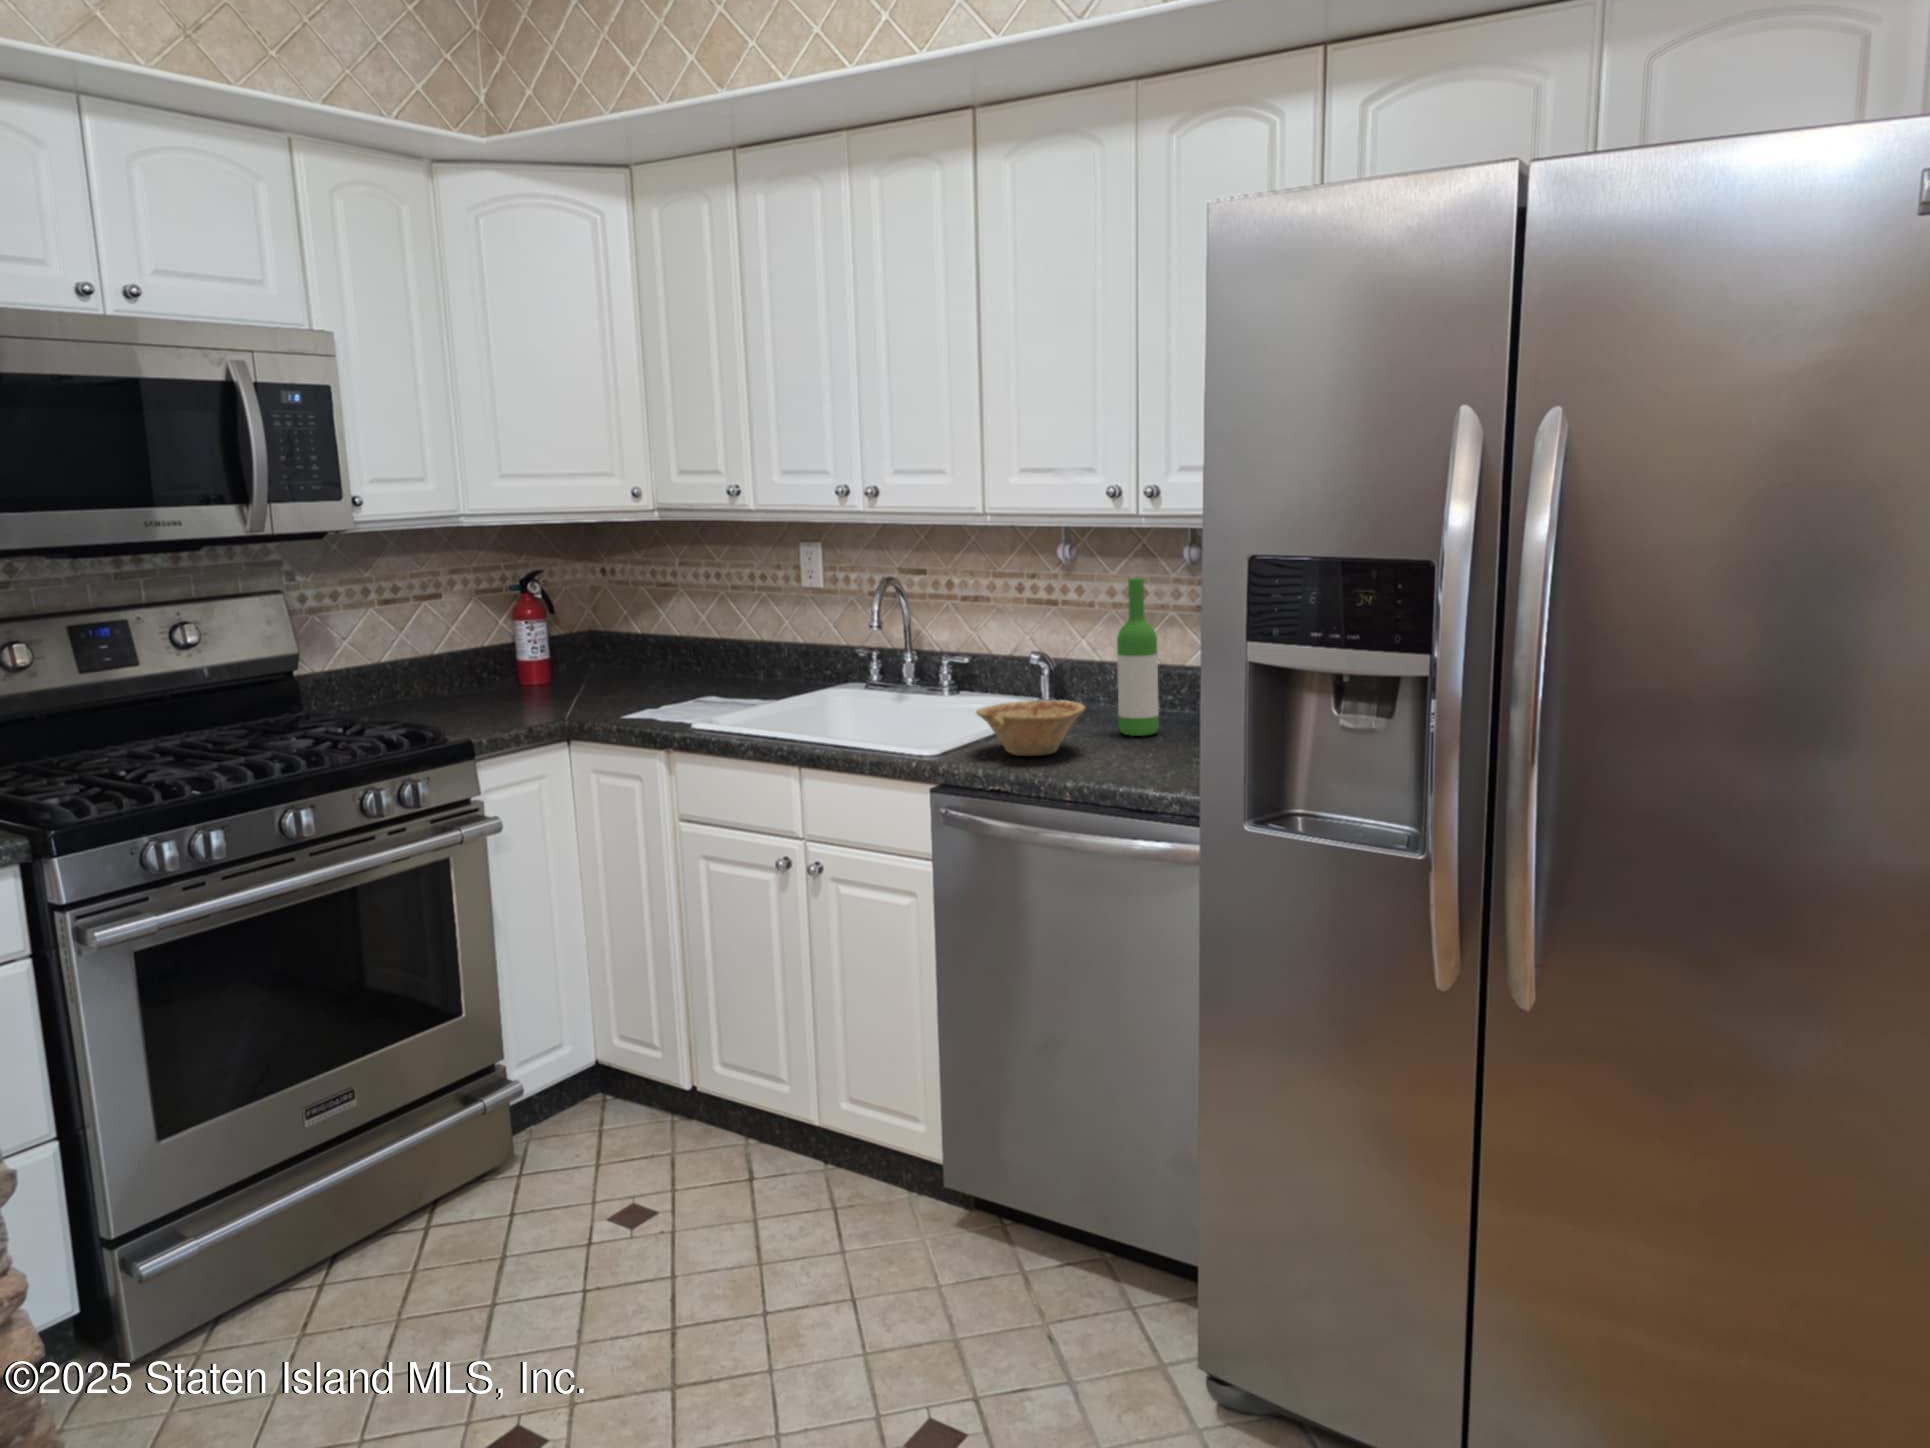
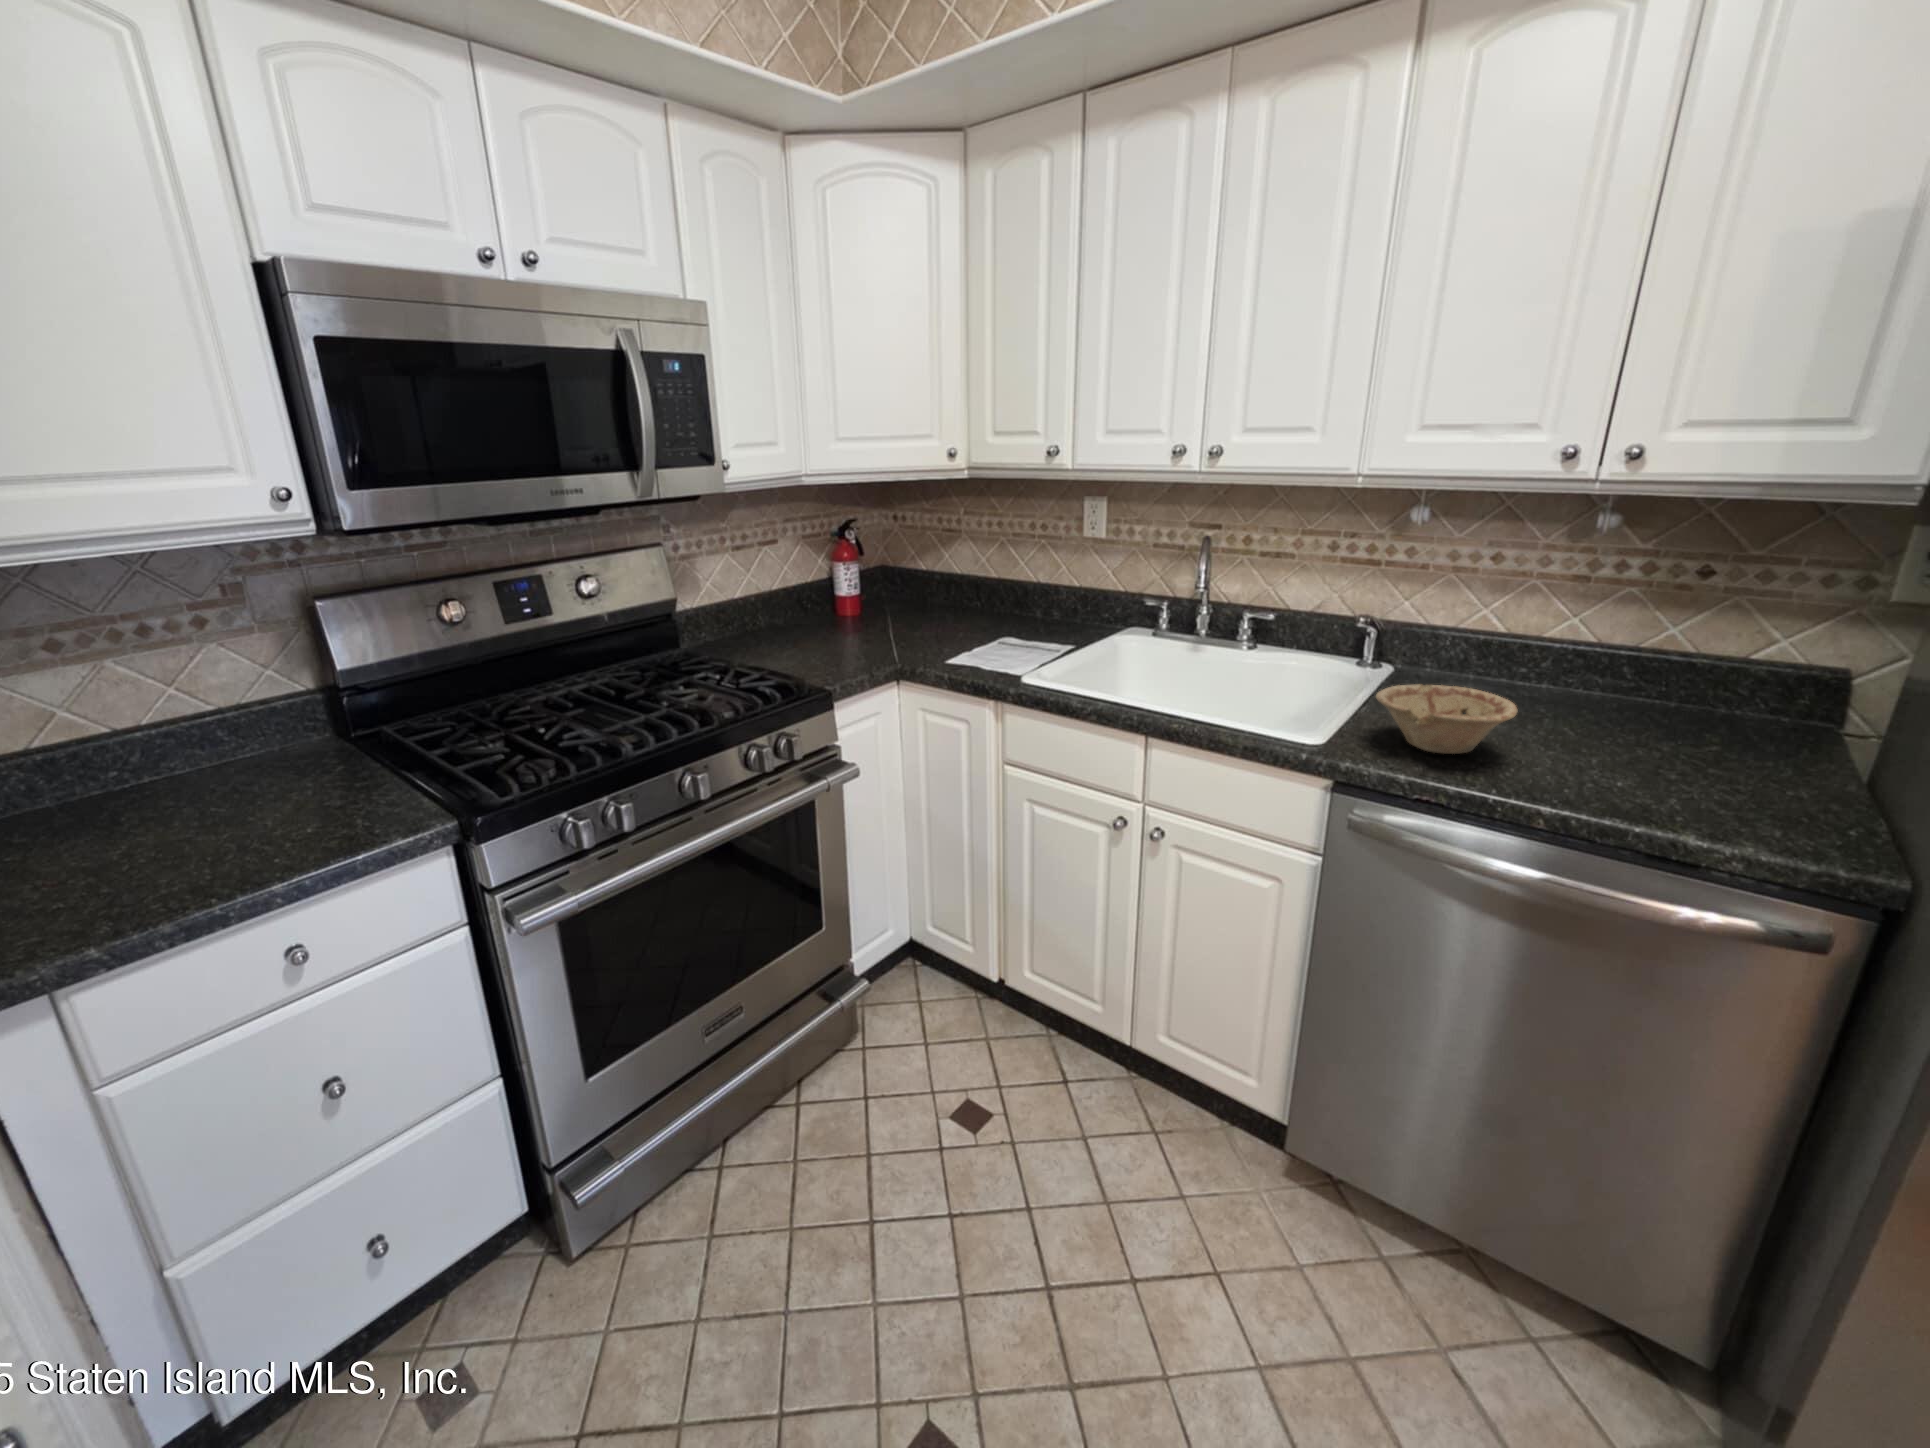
wine bottle: present [1117,578,1159,736] -> none [1502,554,1573,724]

